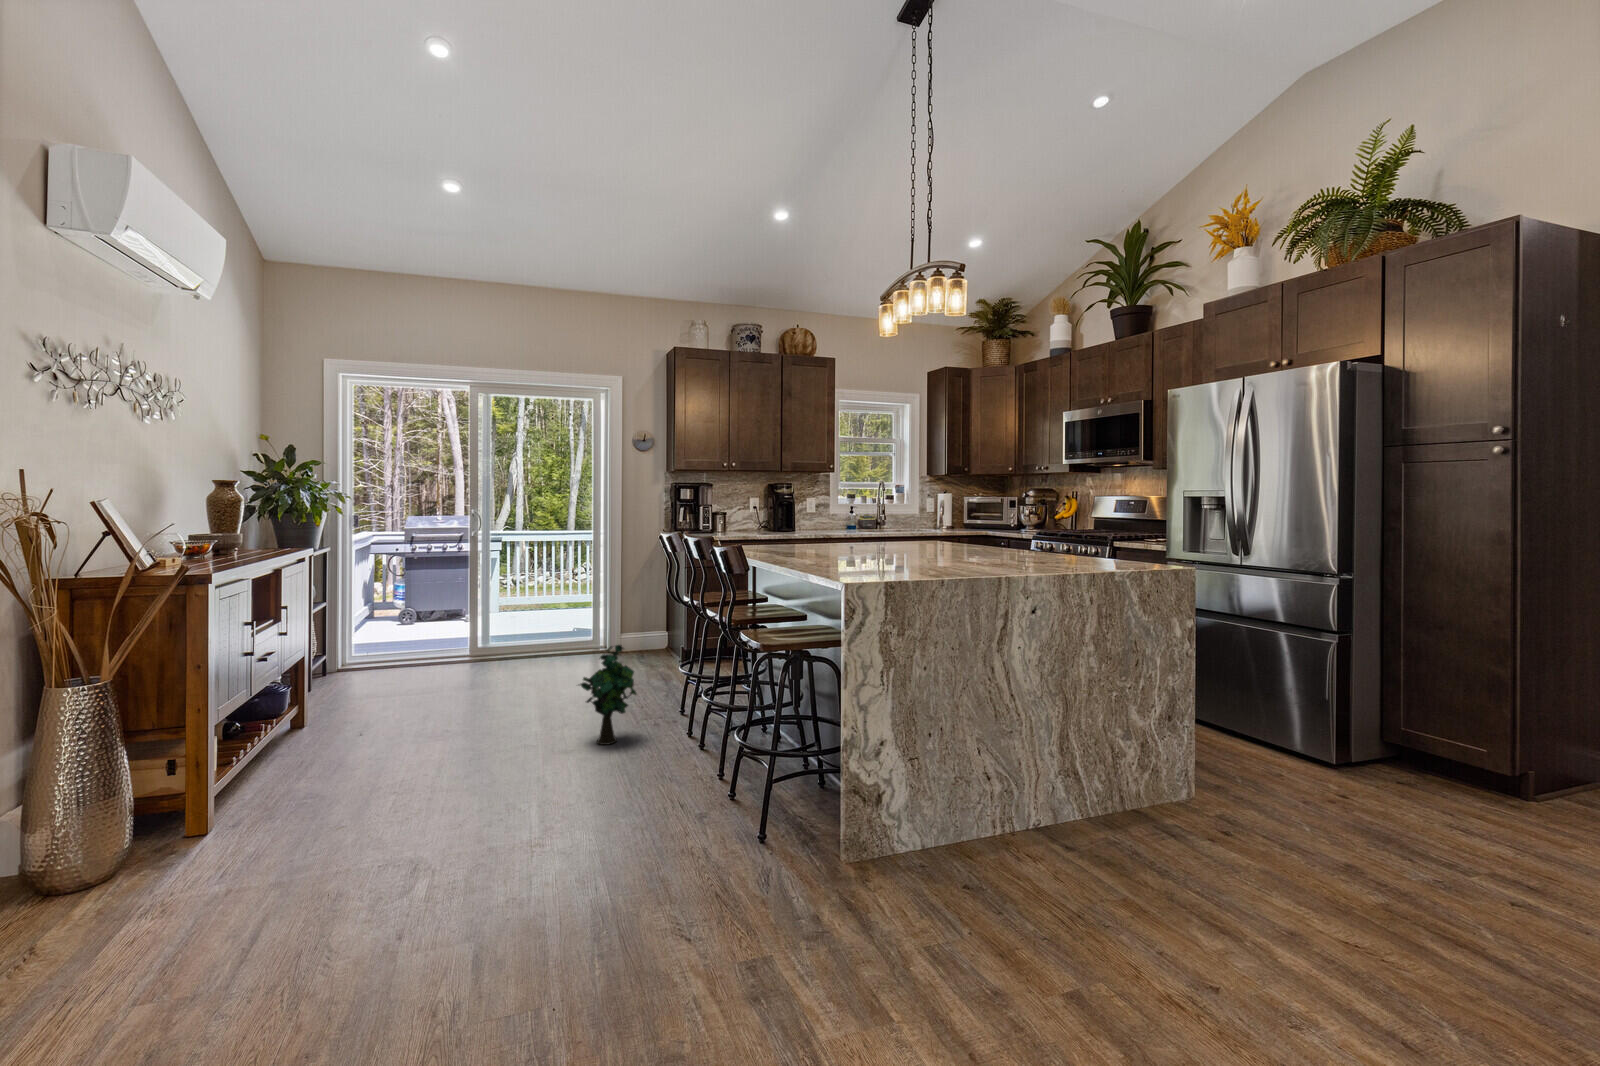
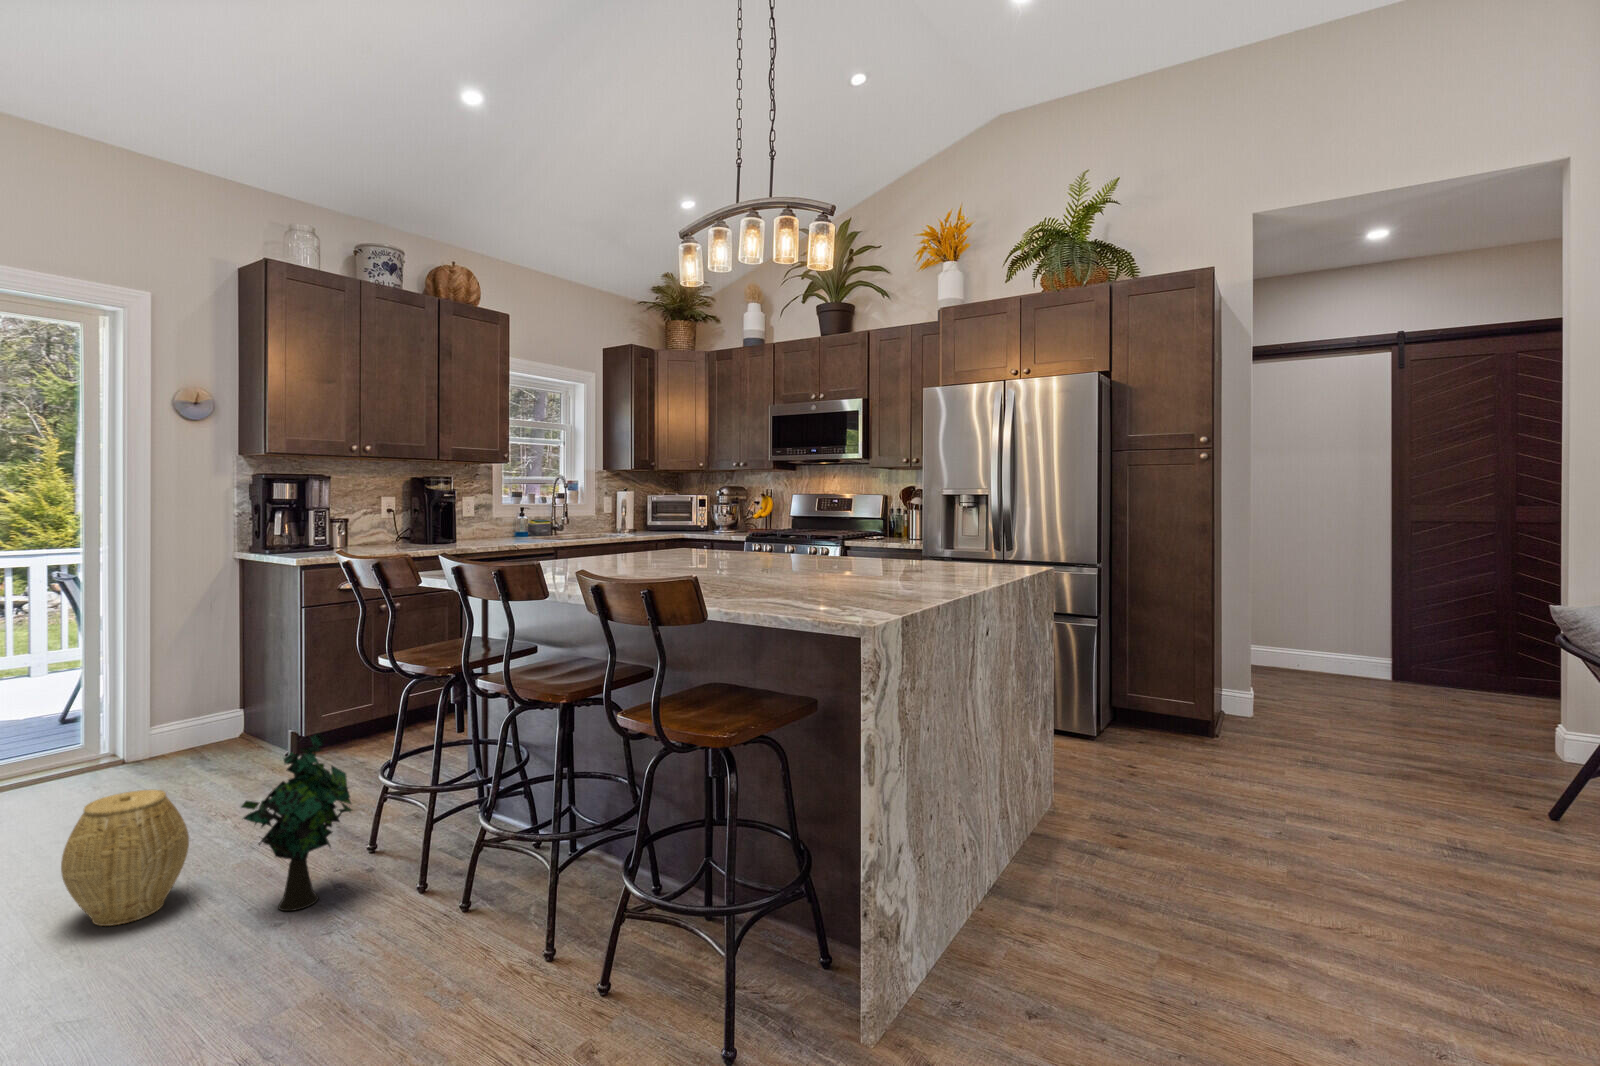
woven basket: none [515,663,571,731] -> present [61,790,189,926]

